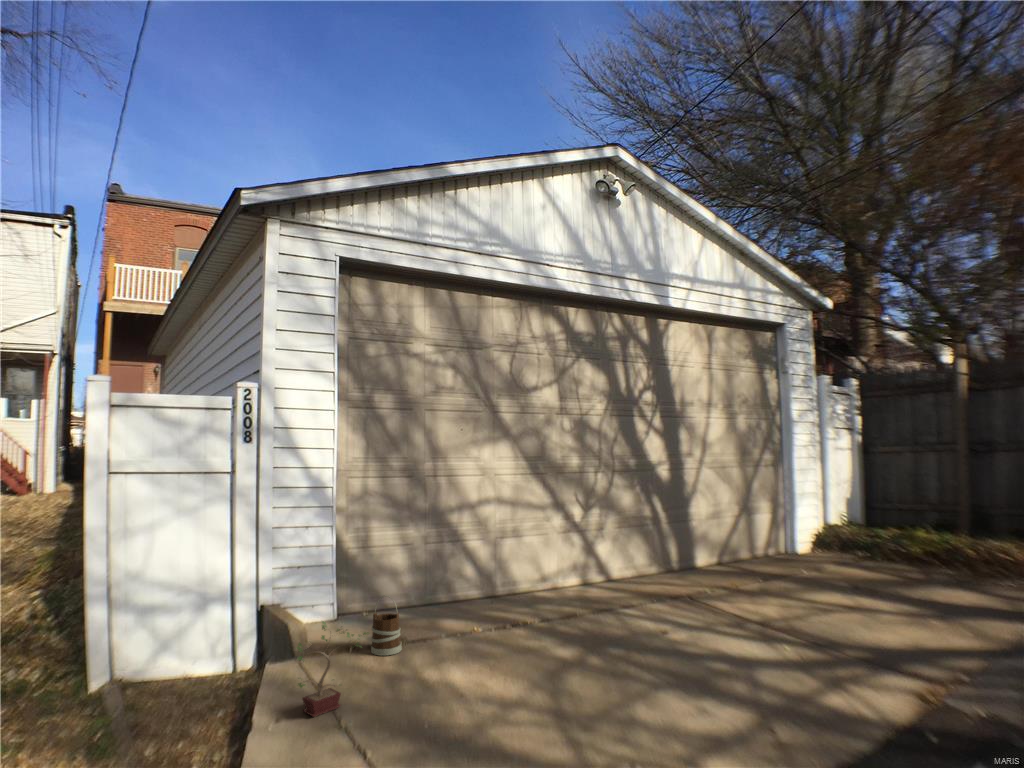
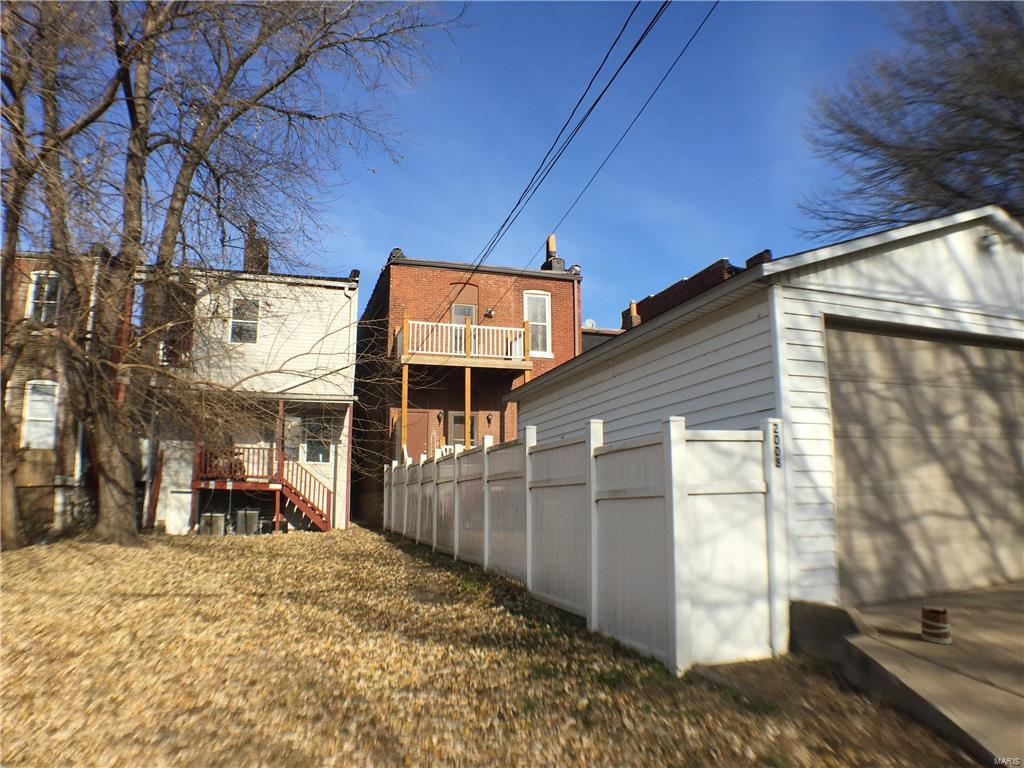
potted plant: present [297,621,368,717] -> none [954,614,995,692]

